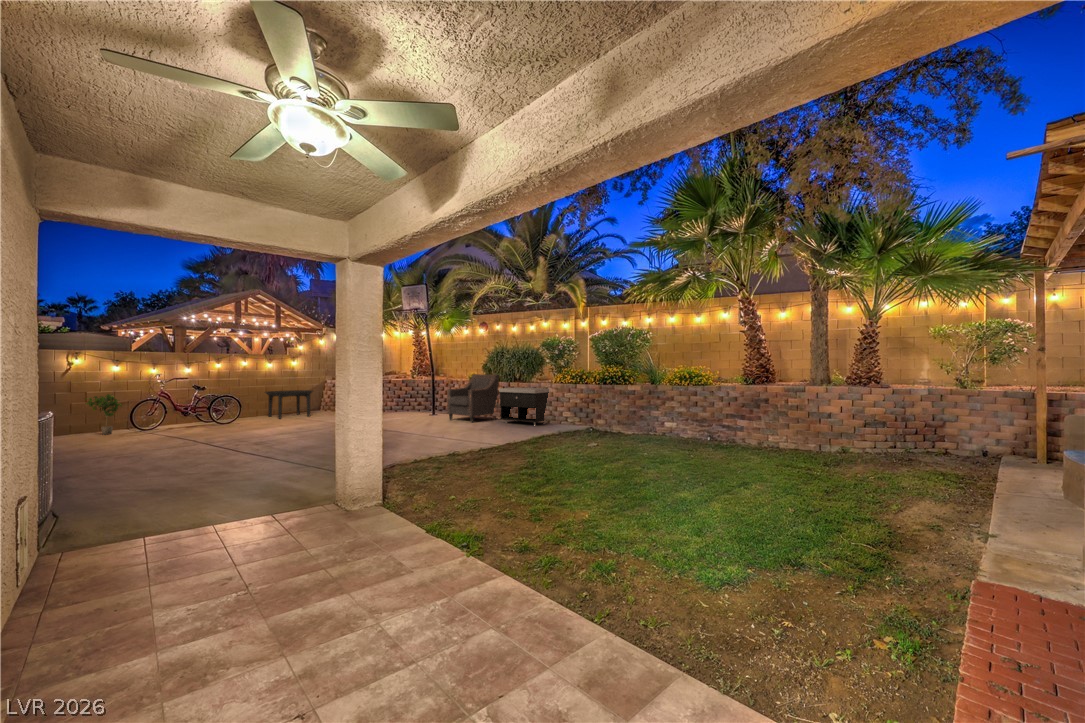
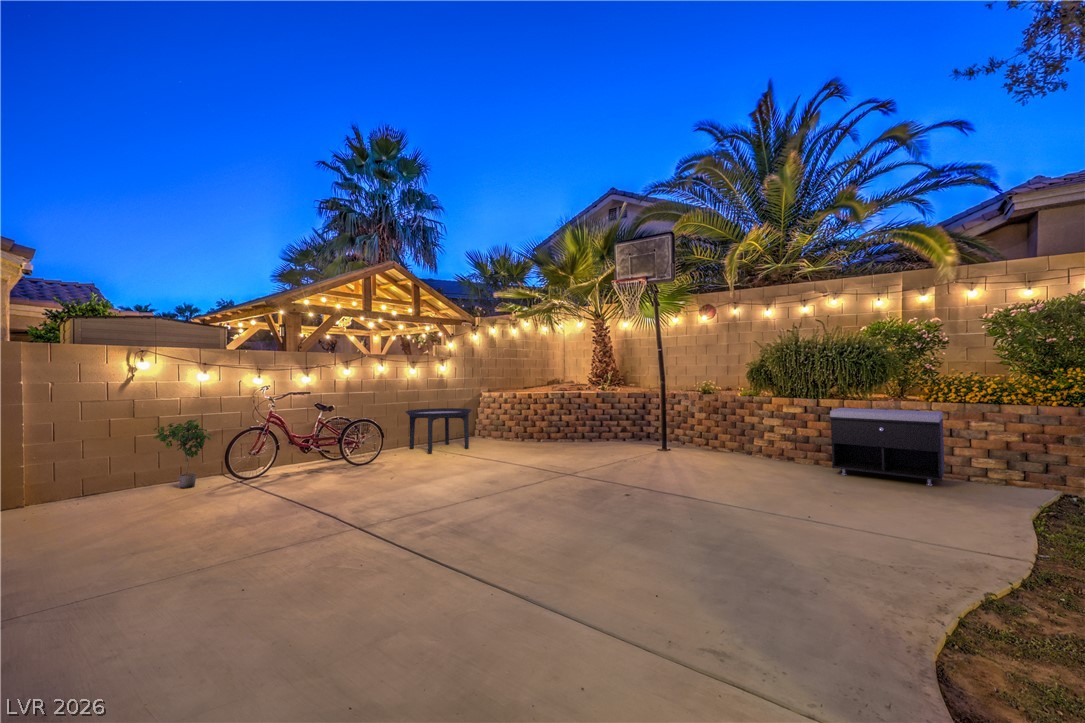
chair: present [447,374,499,422] -> none [709,384,798,472]

